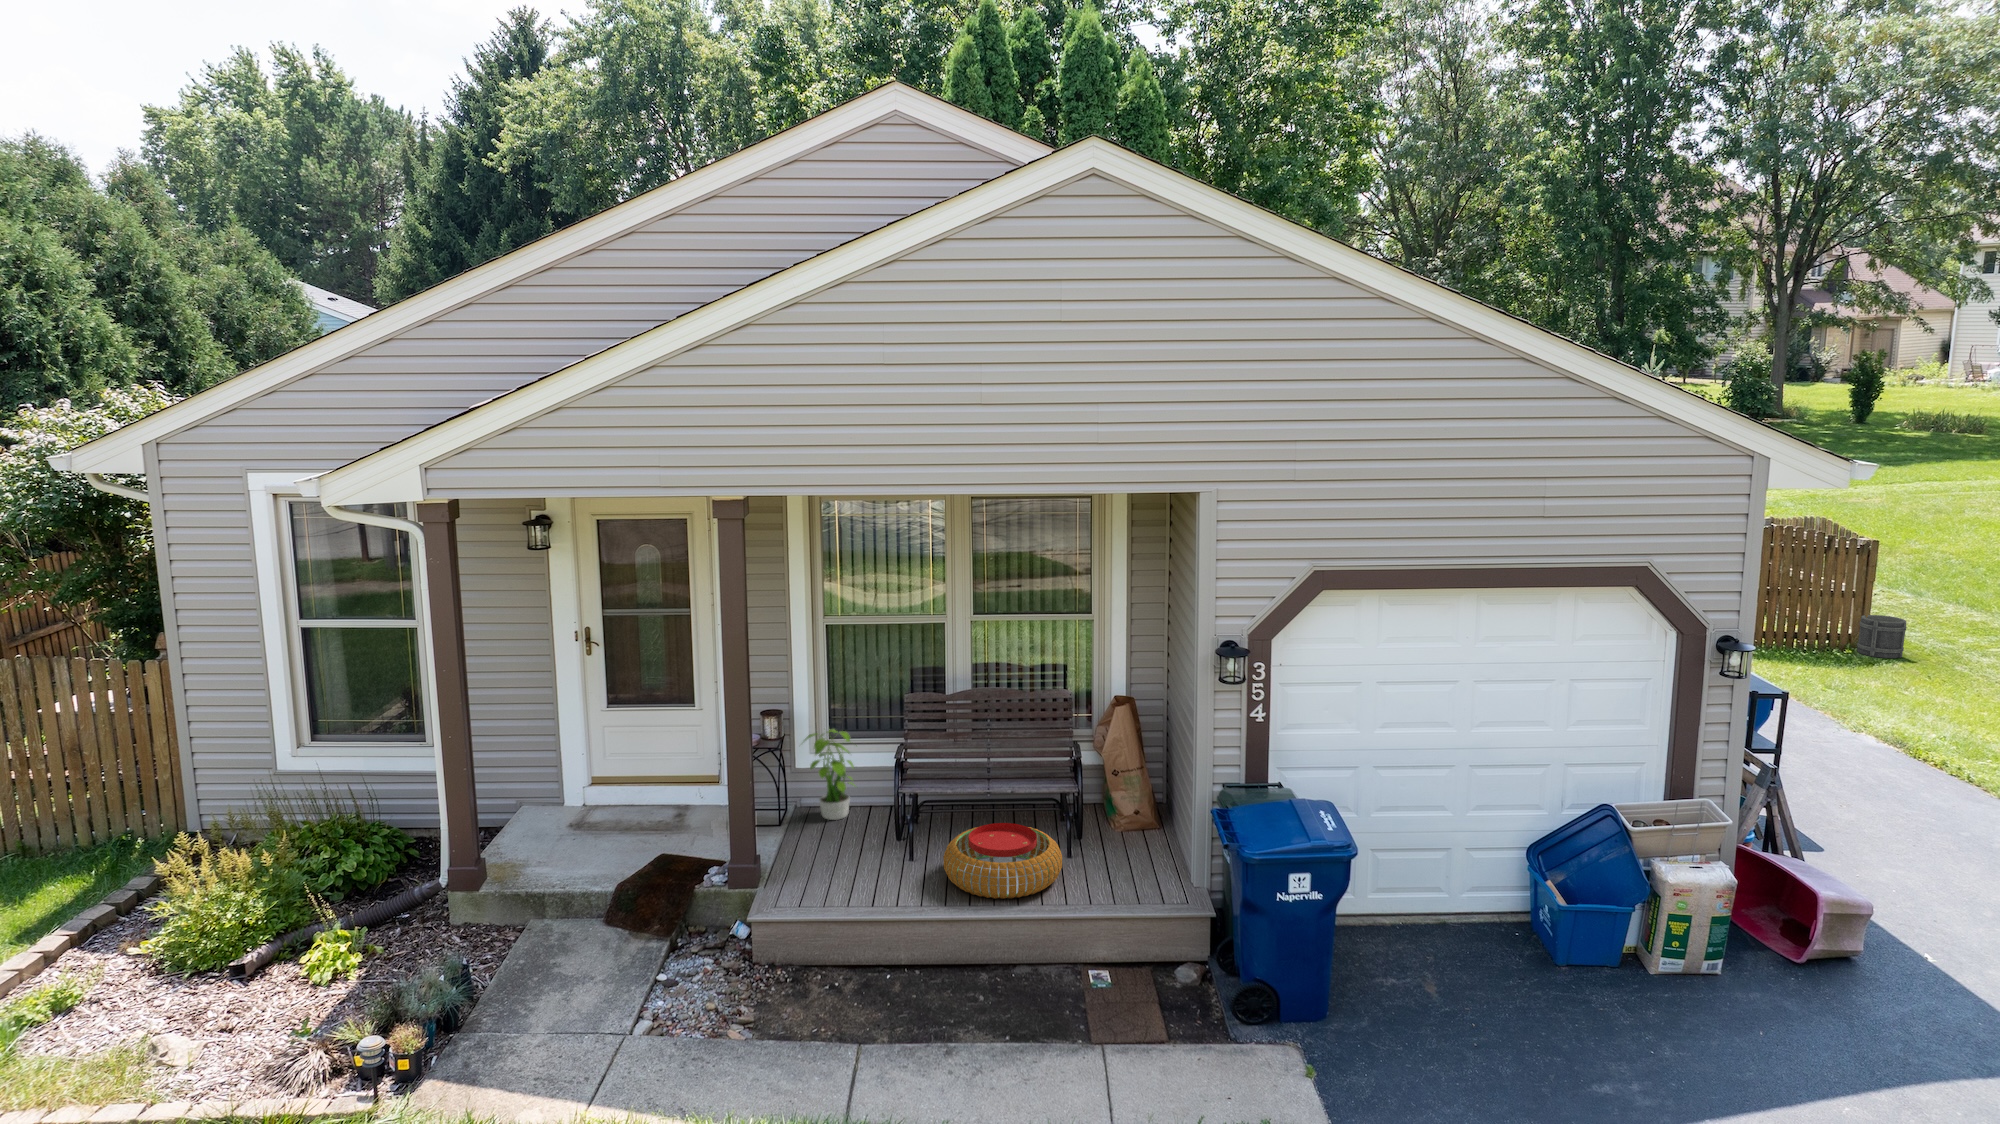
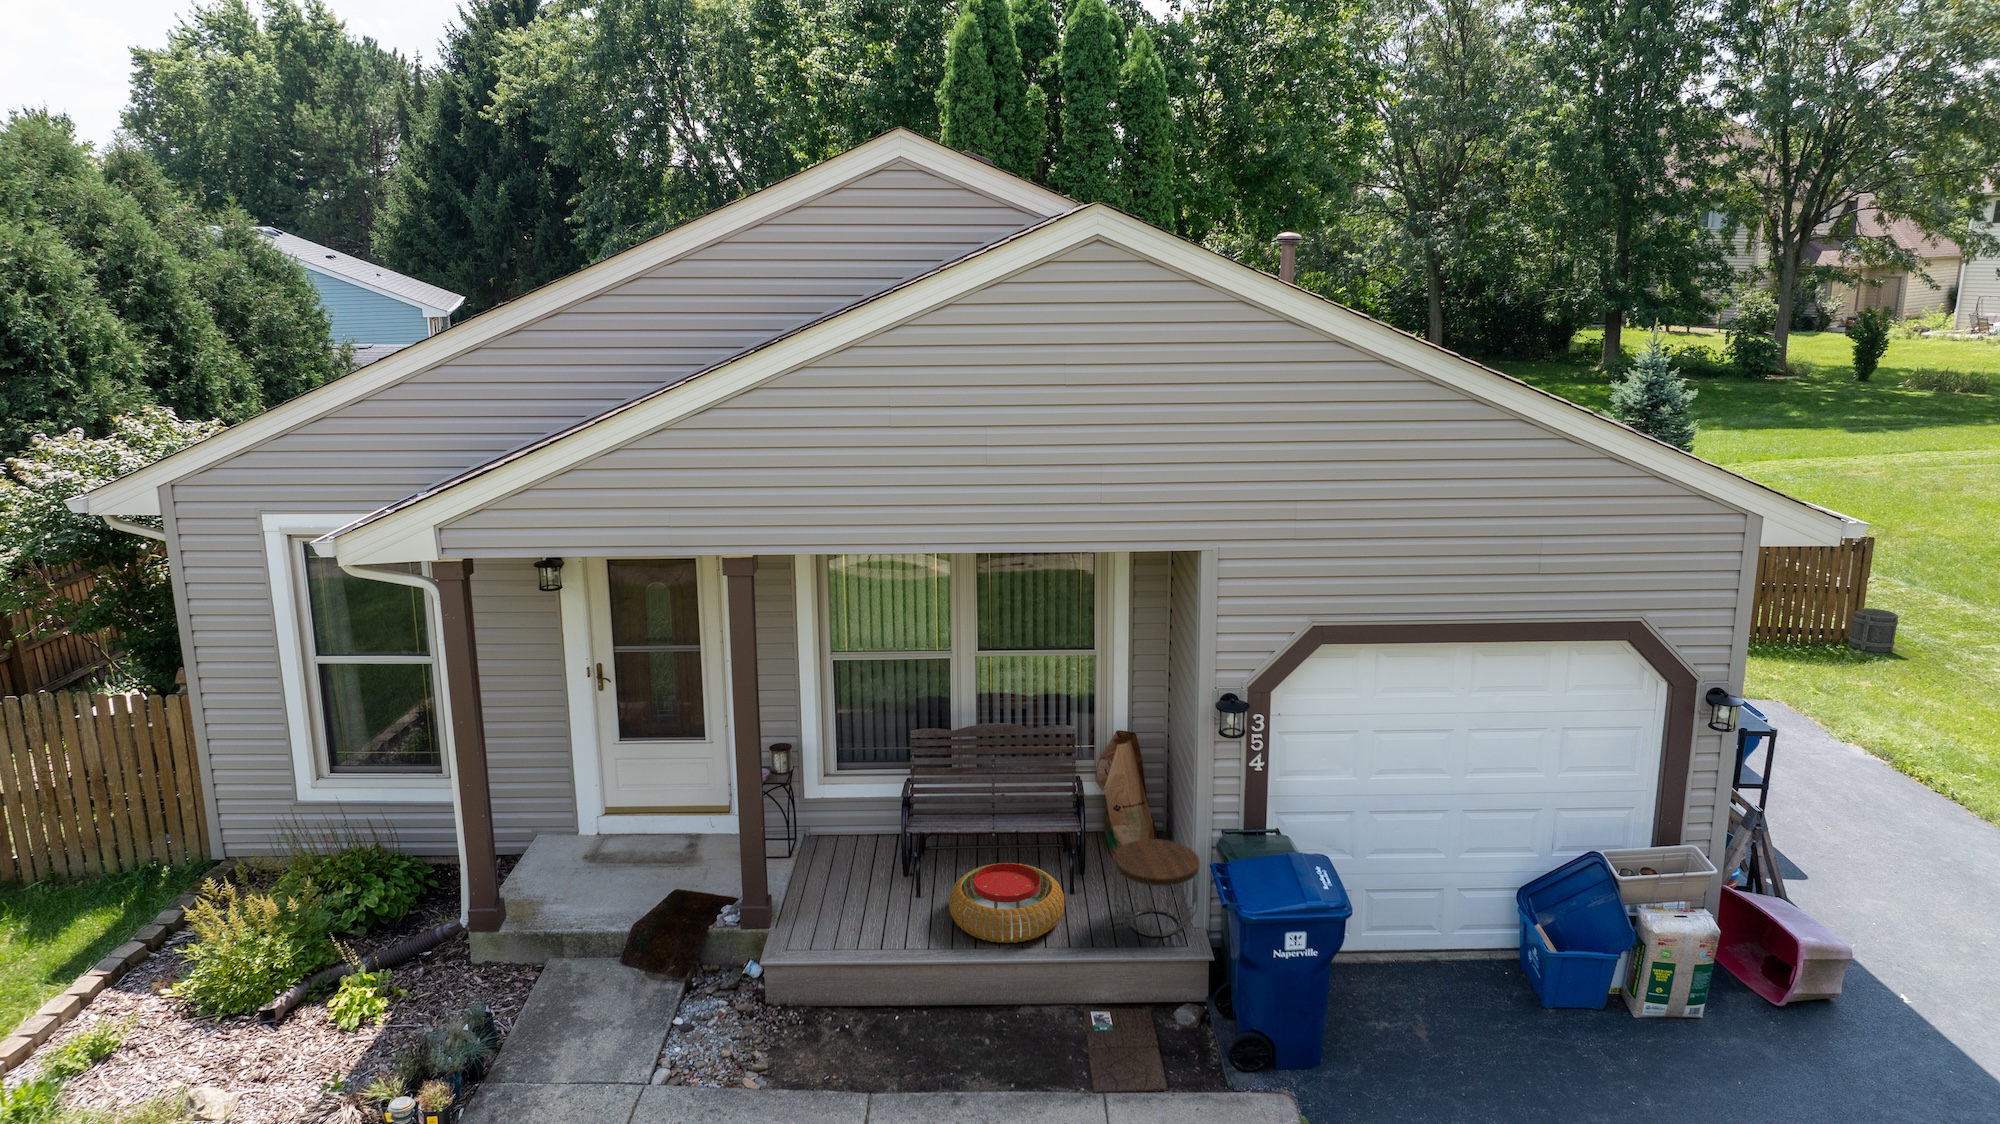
potted plant: present [804,729,855,820] -> none [807,759,865,850]
side table: none [1113,796,1201,894] -> present [1114,839,1200,937]

